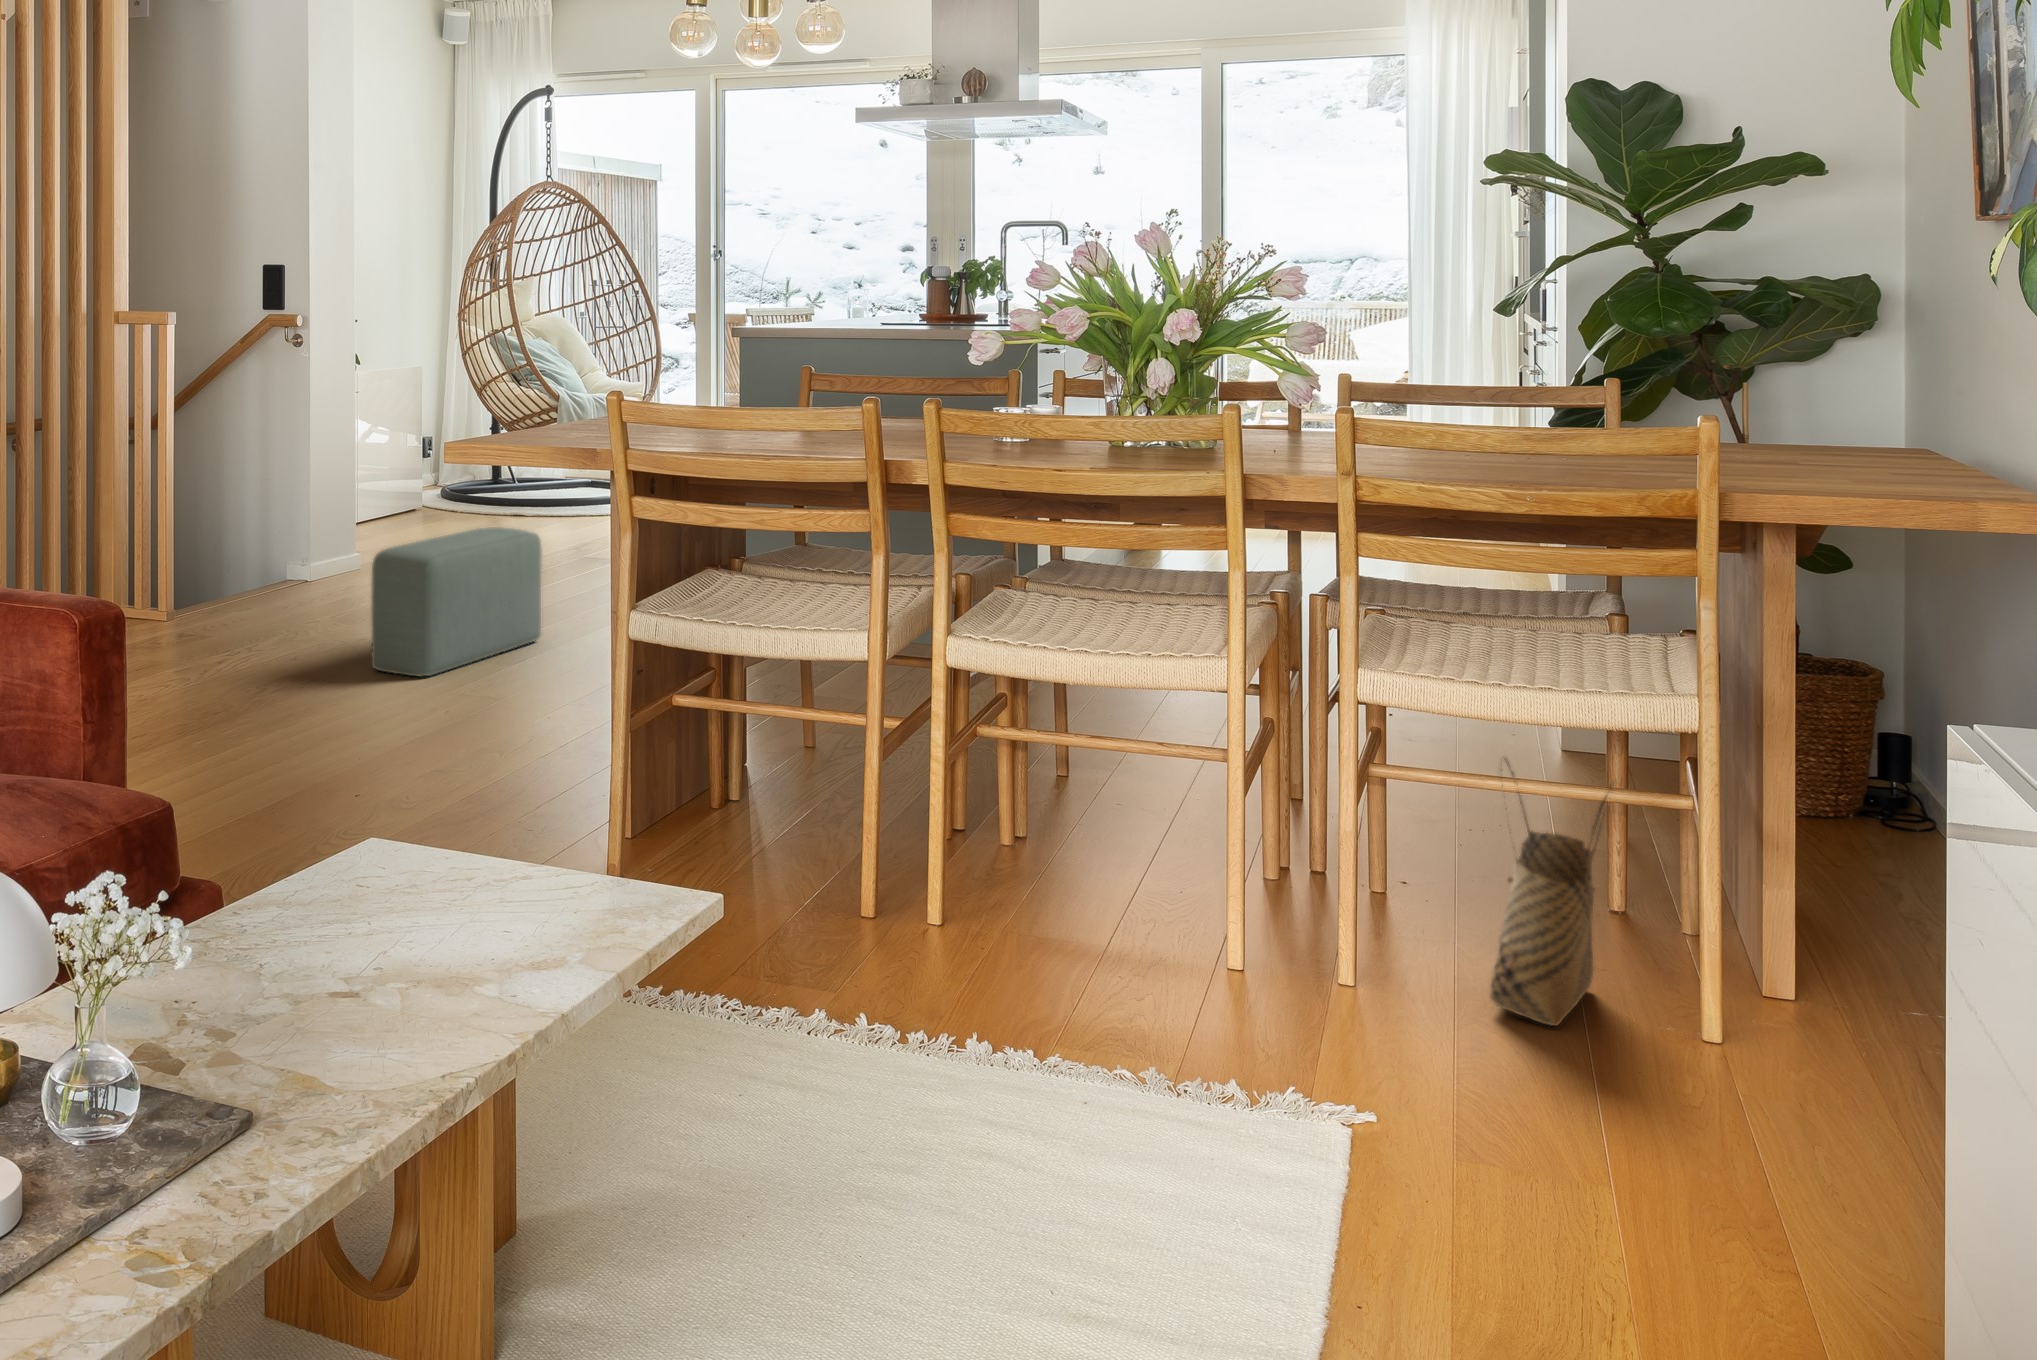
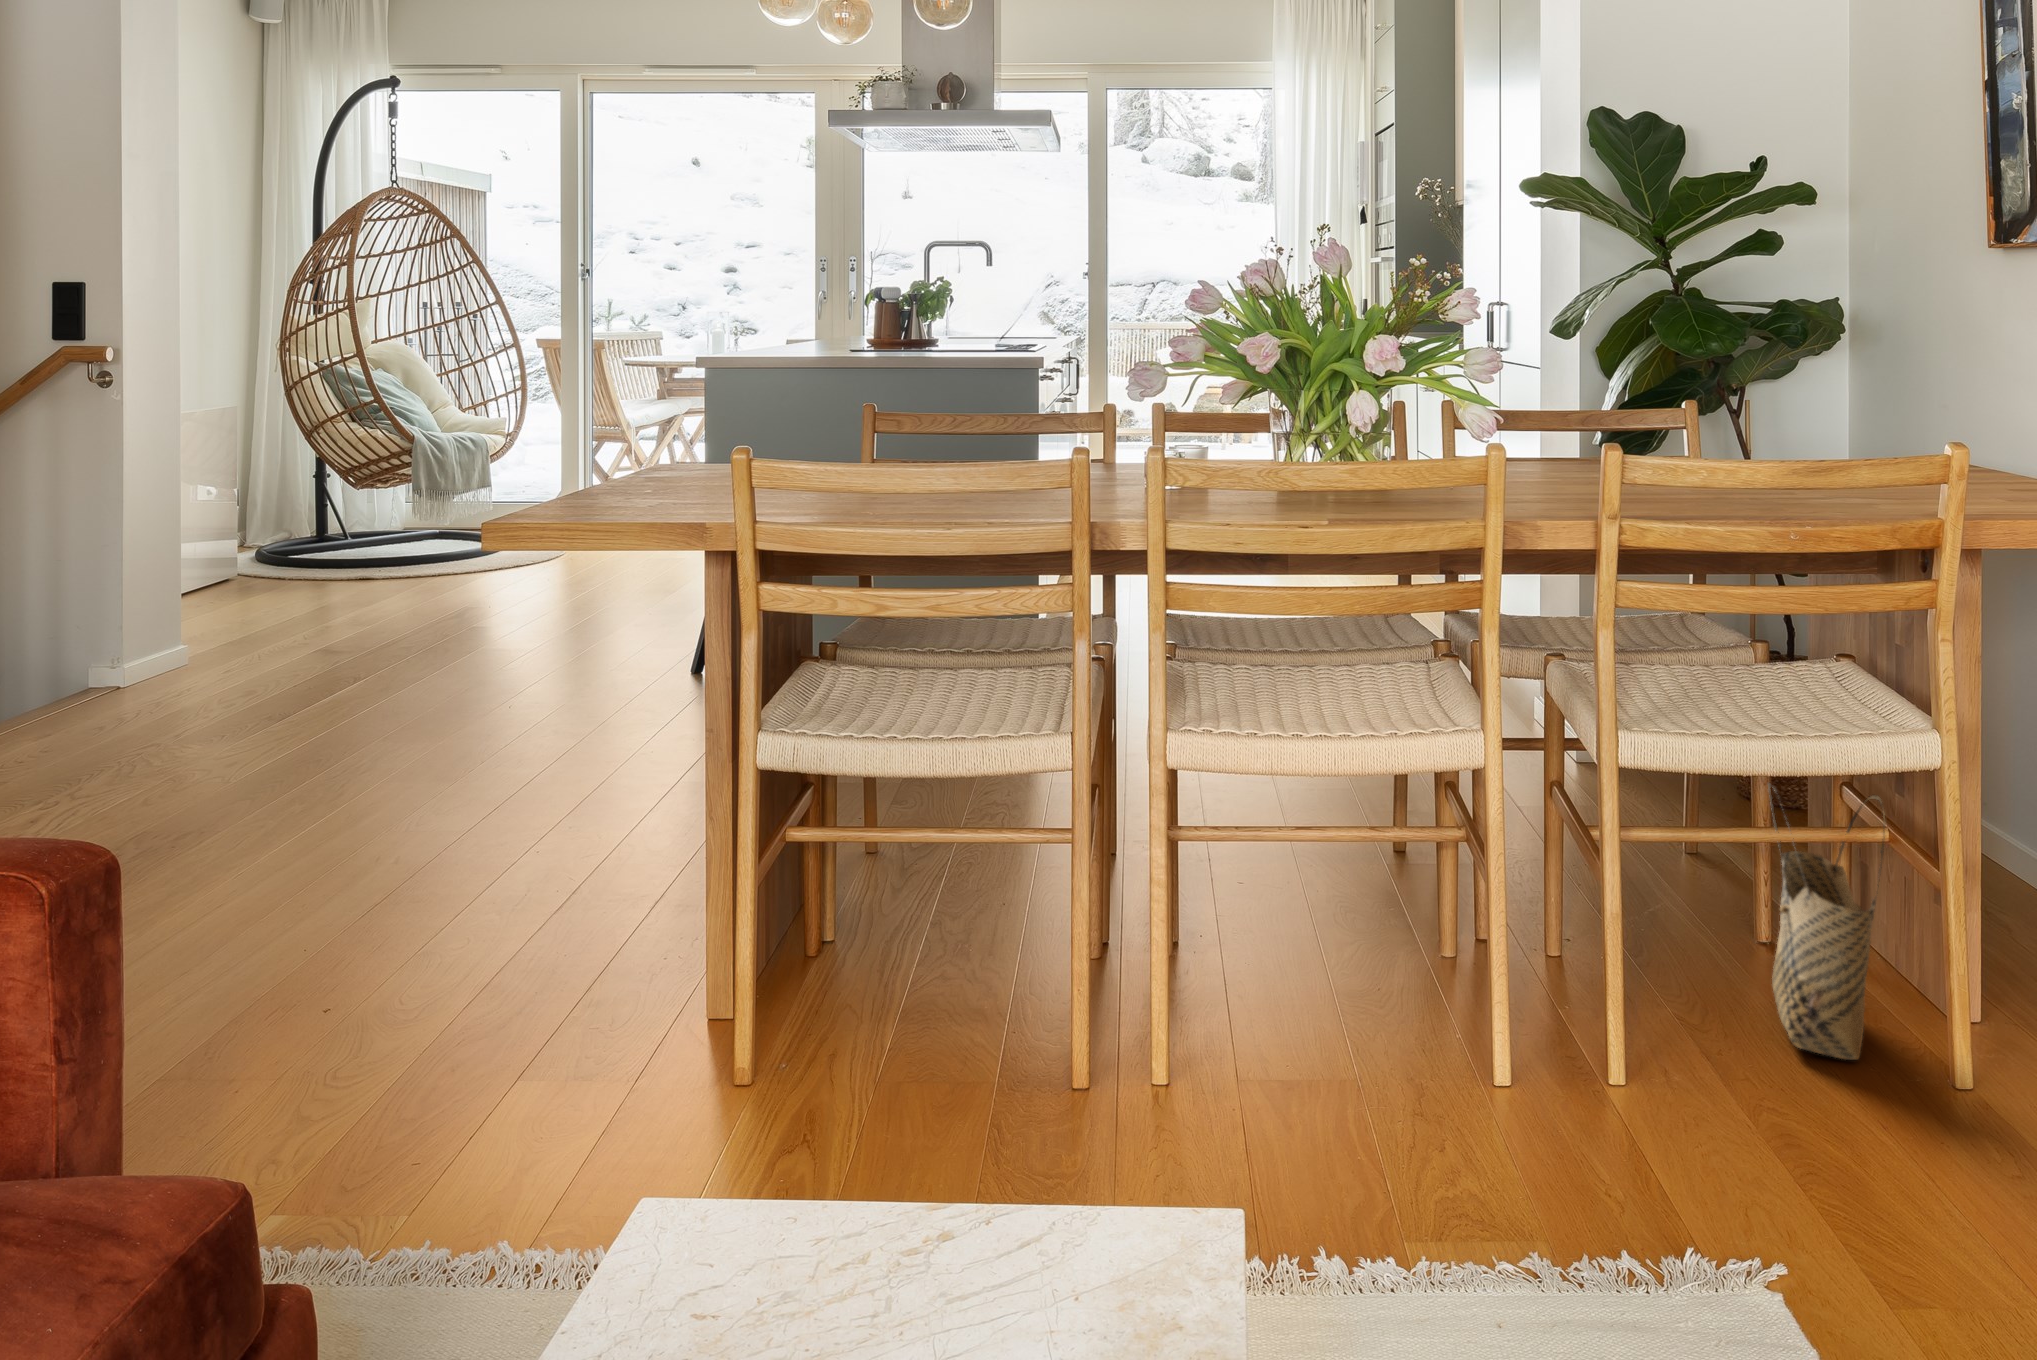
pouf: present [371,527,541,676] -> none [293,607,496,814]

